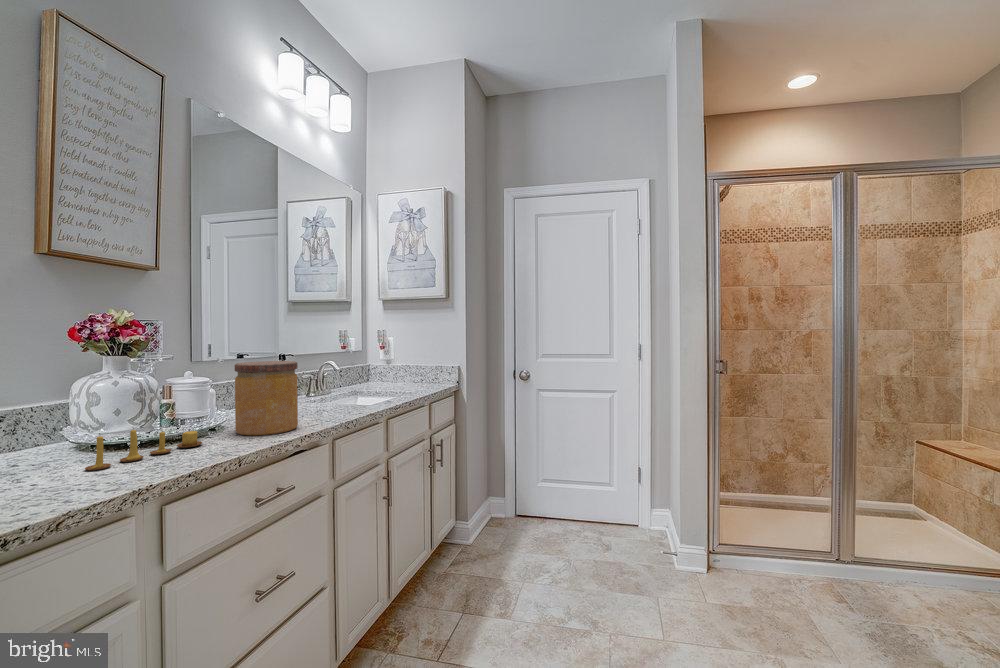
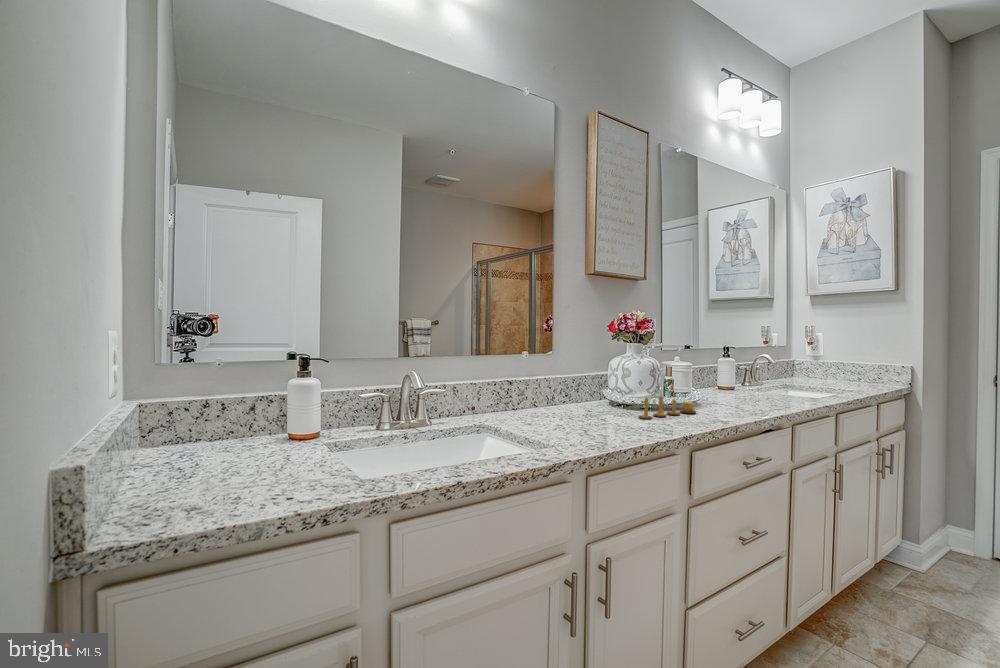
jar: present [235,361,298,435] -> none [710,352,763,413]

